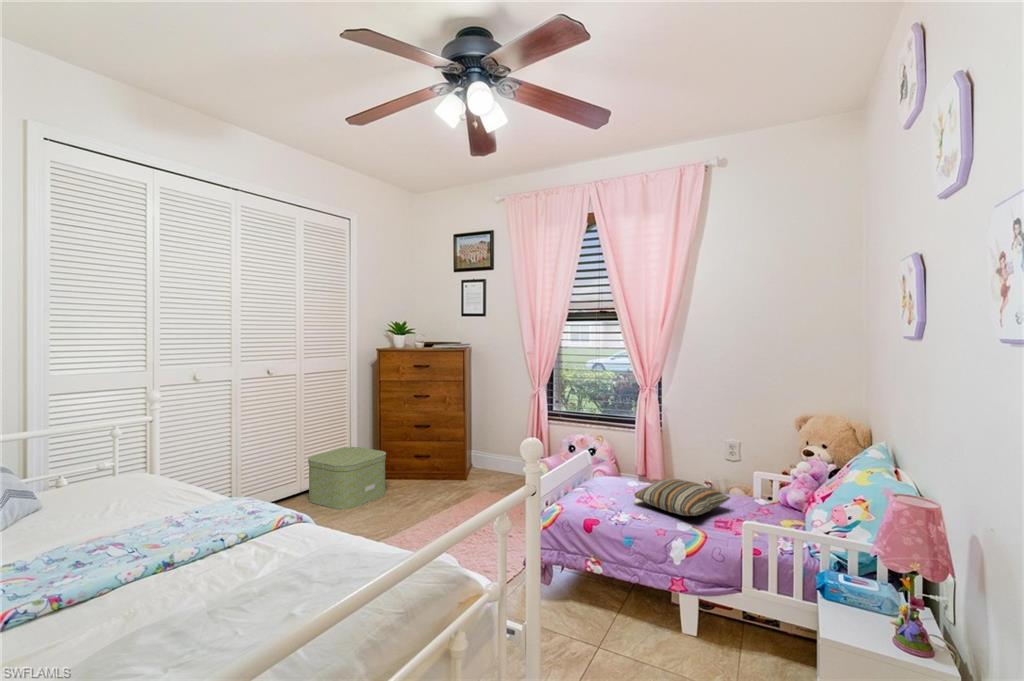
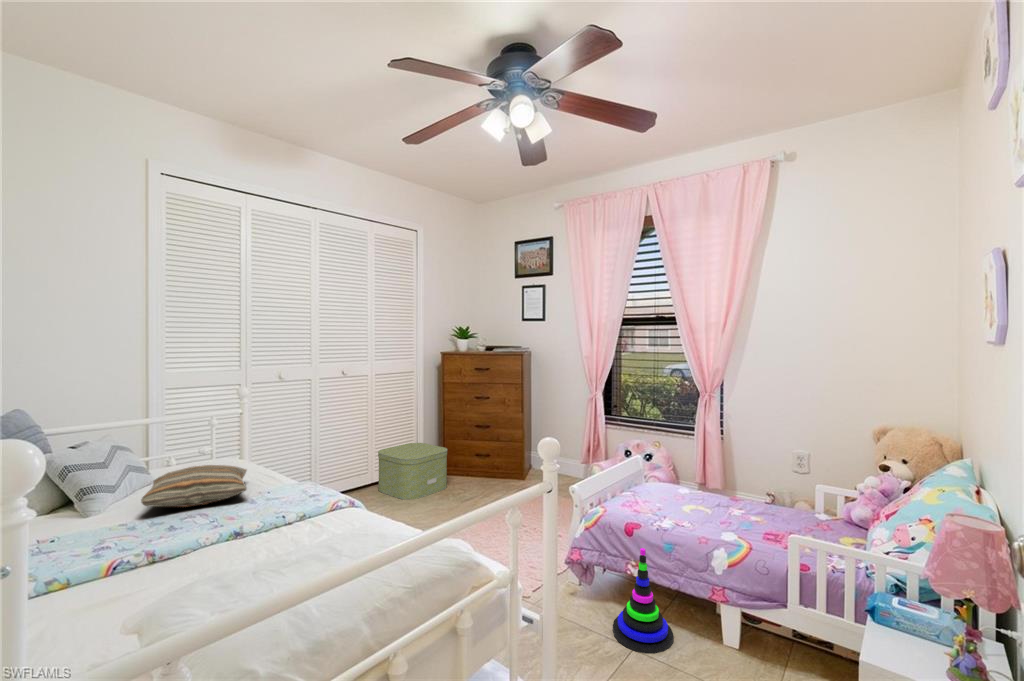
pillow: present [634,479,730,516] -> present [141,465,247,507]
stacking toy: none [576,545,635,649] -> present [613,548,673,654]

